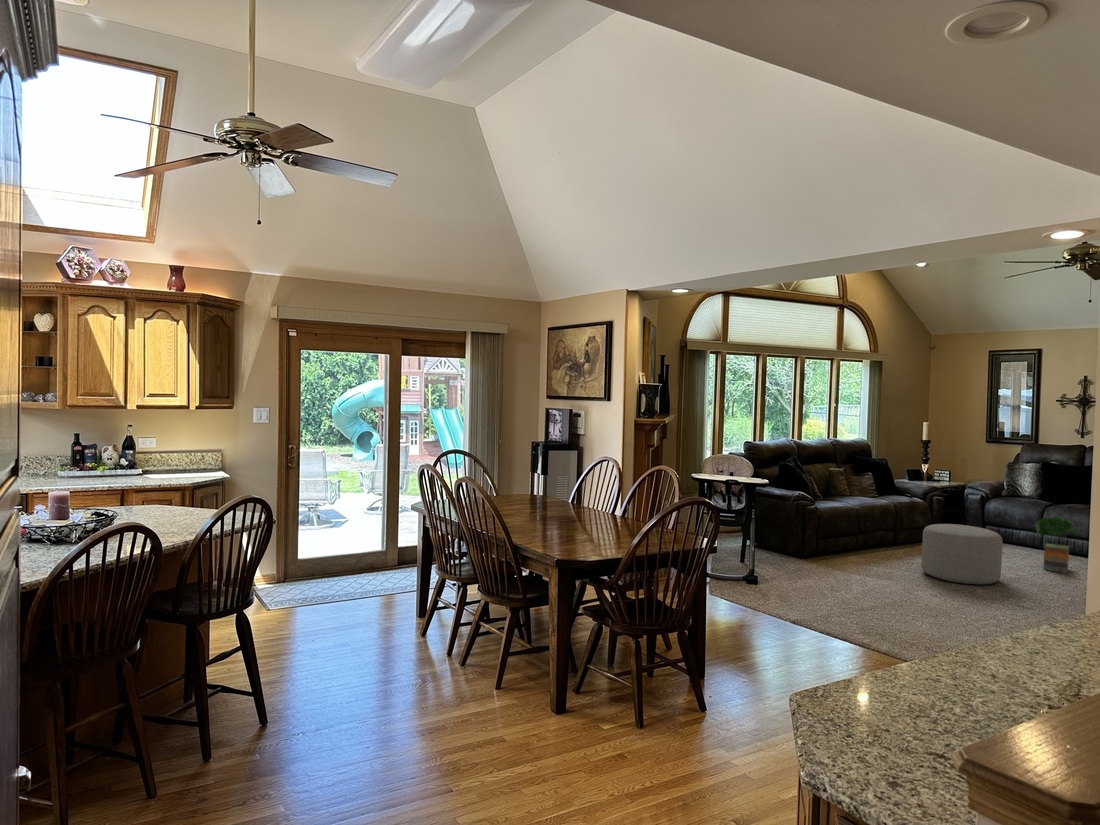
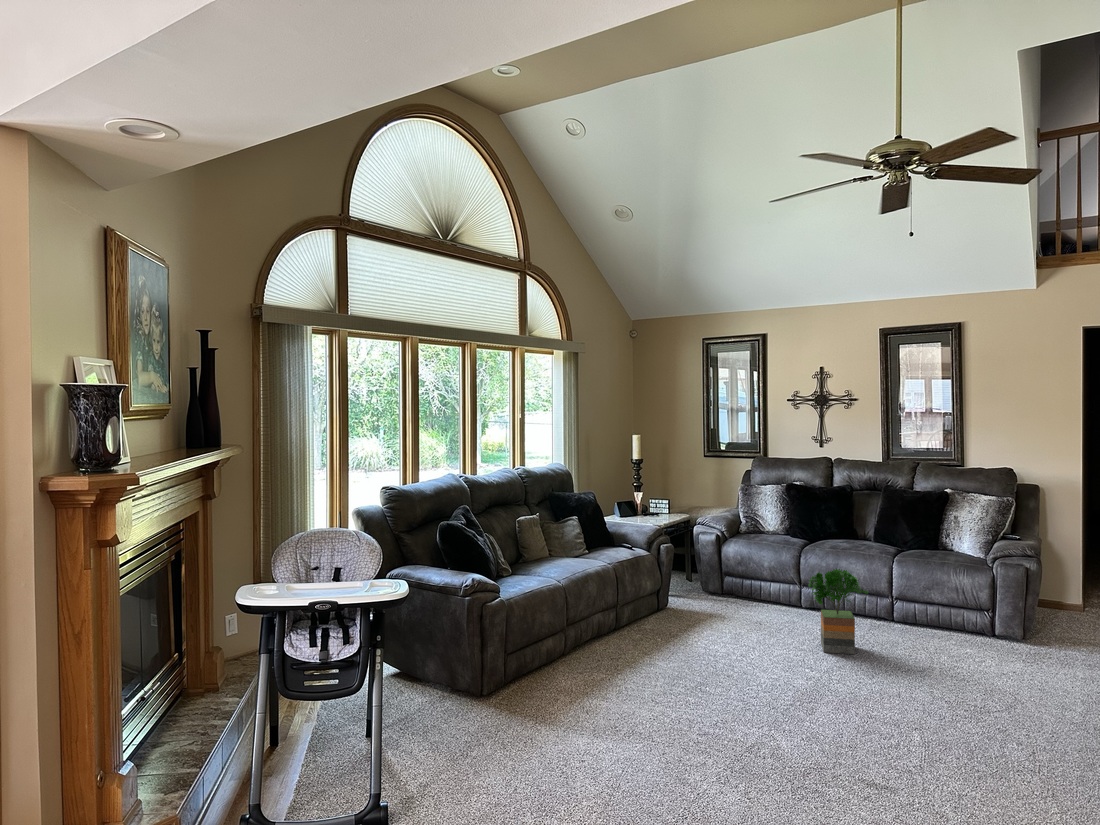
ottoman: present [922,524,1002,584] -> none [670,604,788,714]

